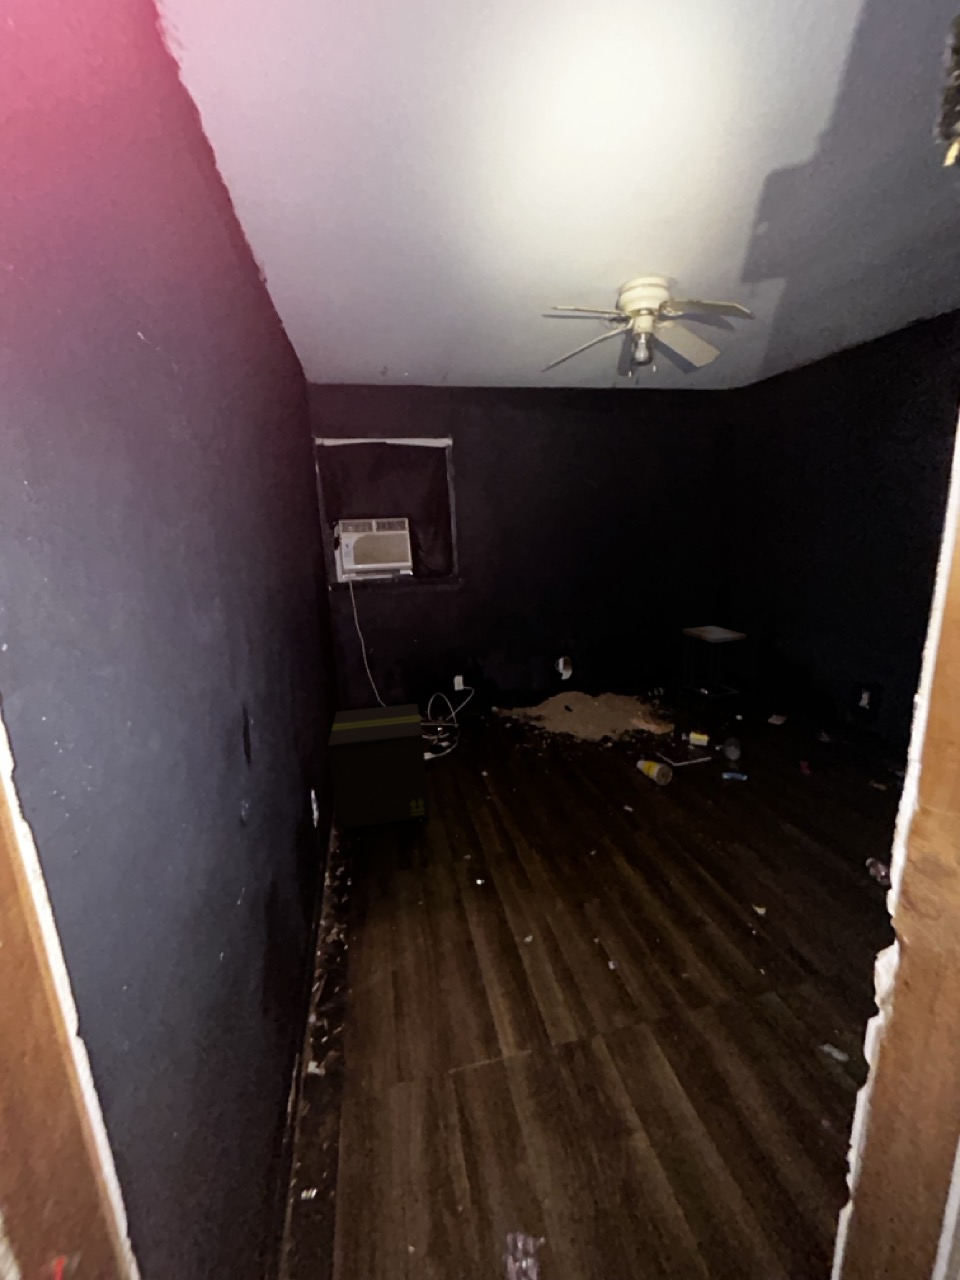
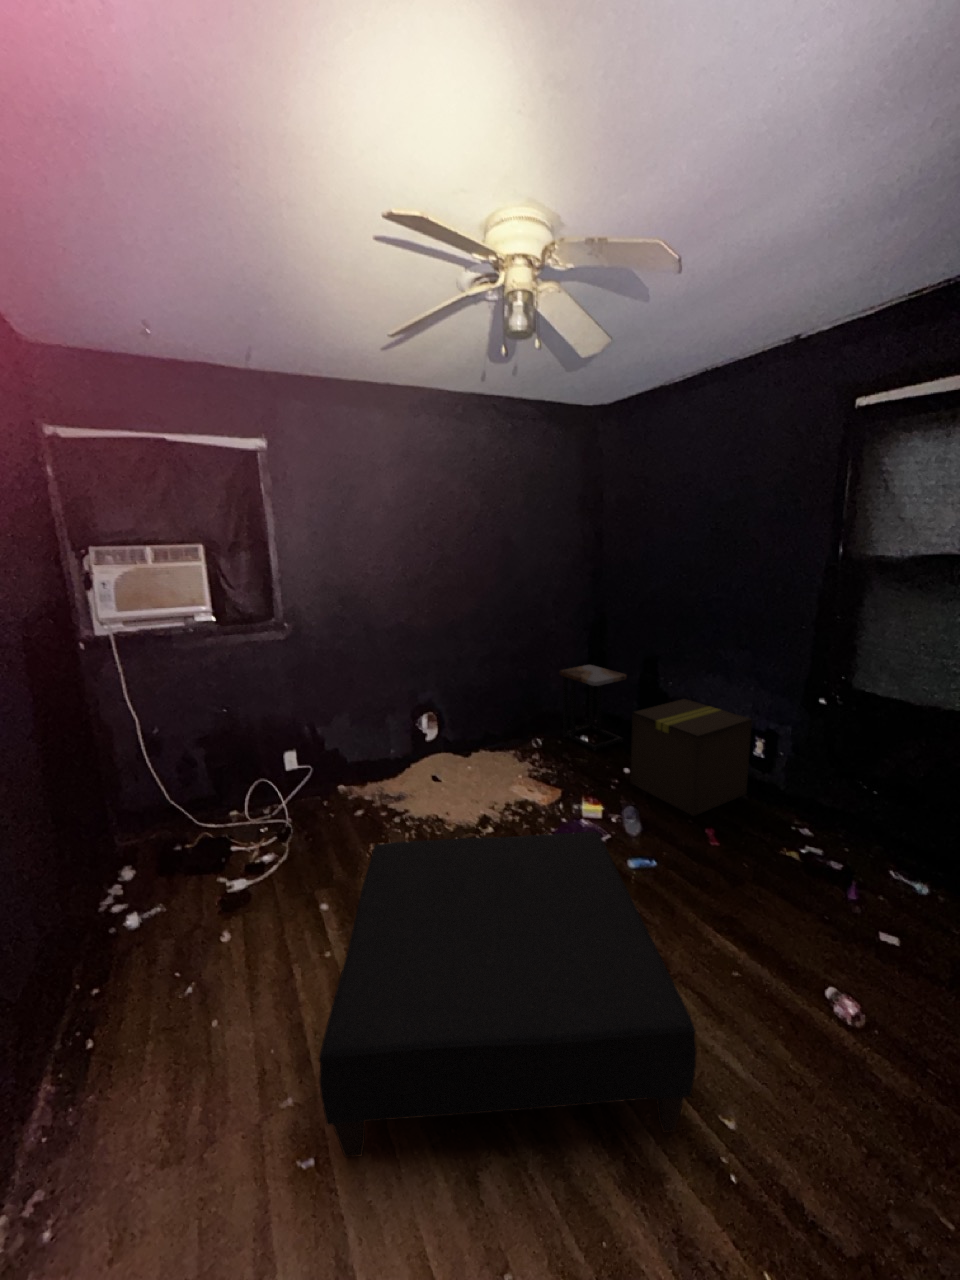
cardboard box: present [328,704,429,829] -> present [630,699,752,816]
ottoman: none [489,731,736,915] -> present [319,832,697,1157]

